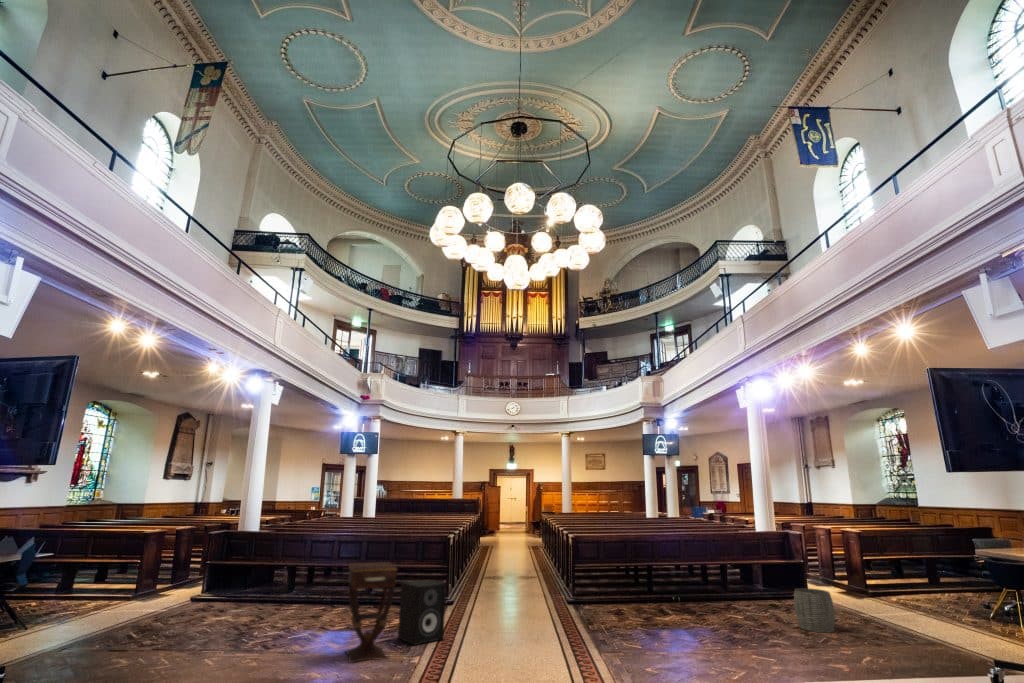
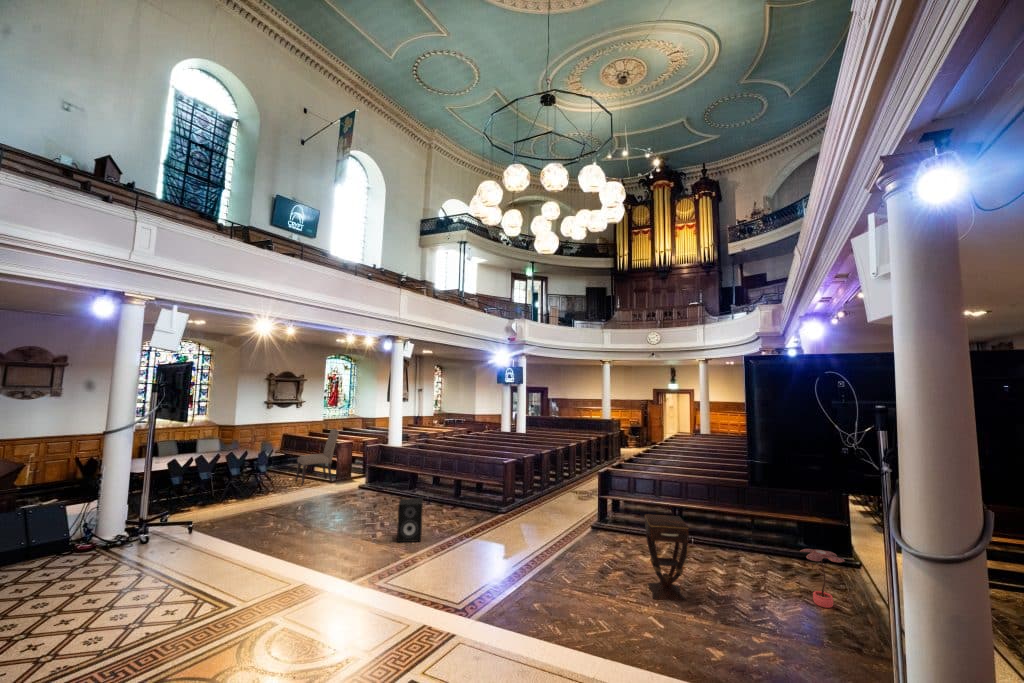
chair: none [58,513,159,613] -> present [296,429,339,485]
side table: present [346,562,397,663] -> present [645,514,689,602]
potted plant: none [847,570,889,622] -> present [800,549,845,608]
woven basket: present [794,588,835,633] -> none [711,556,750,606]

